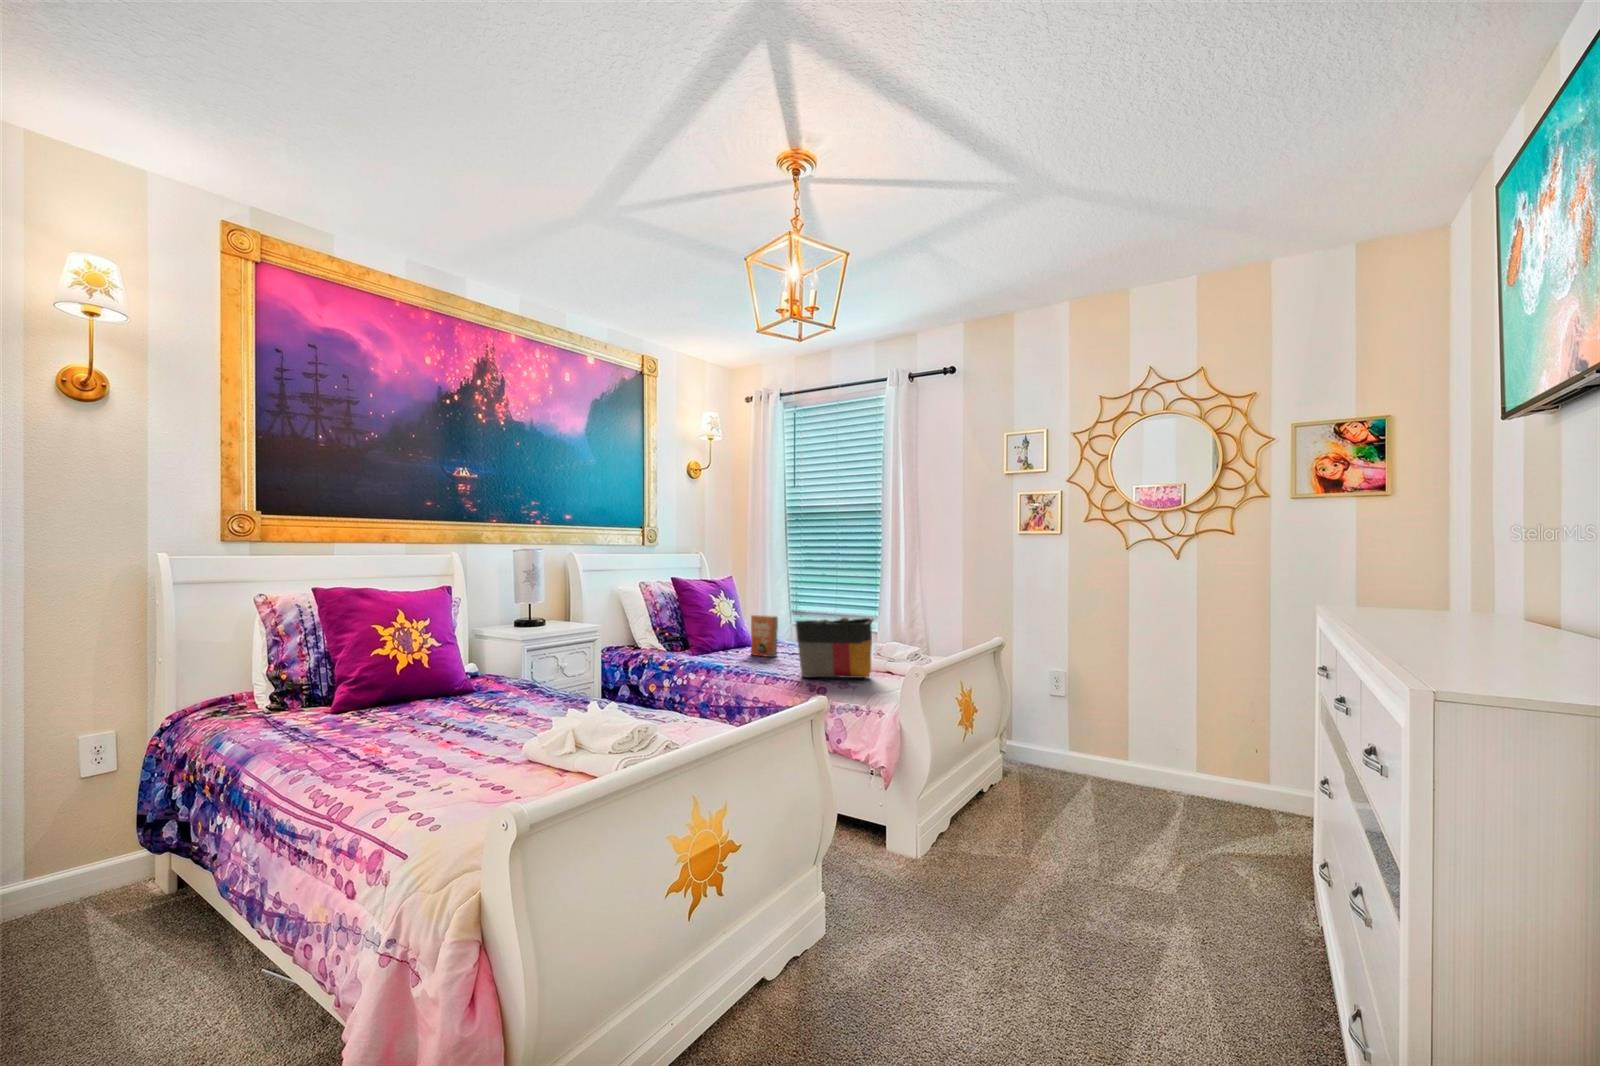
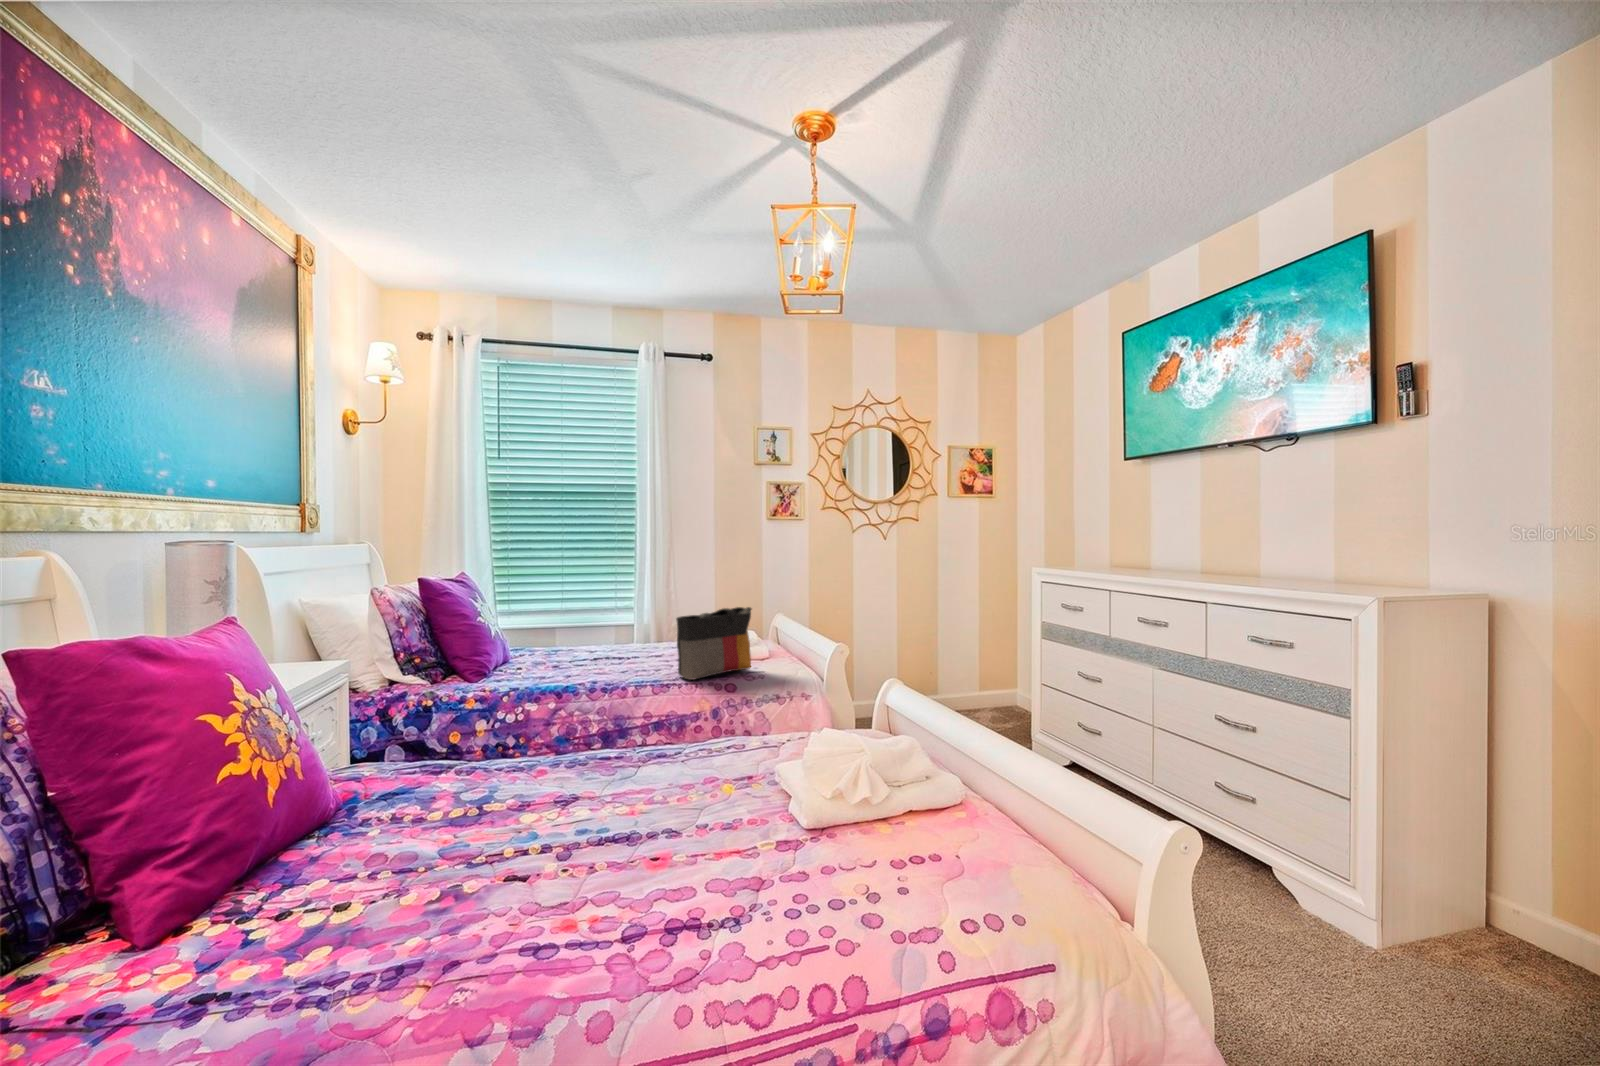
paperback book: present [751,615,778,657] -> none [539,617,605,675]

